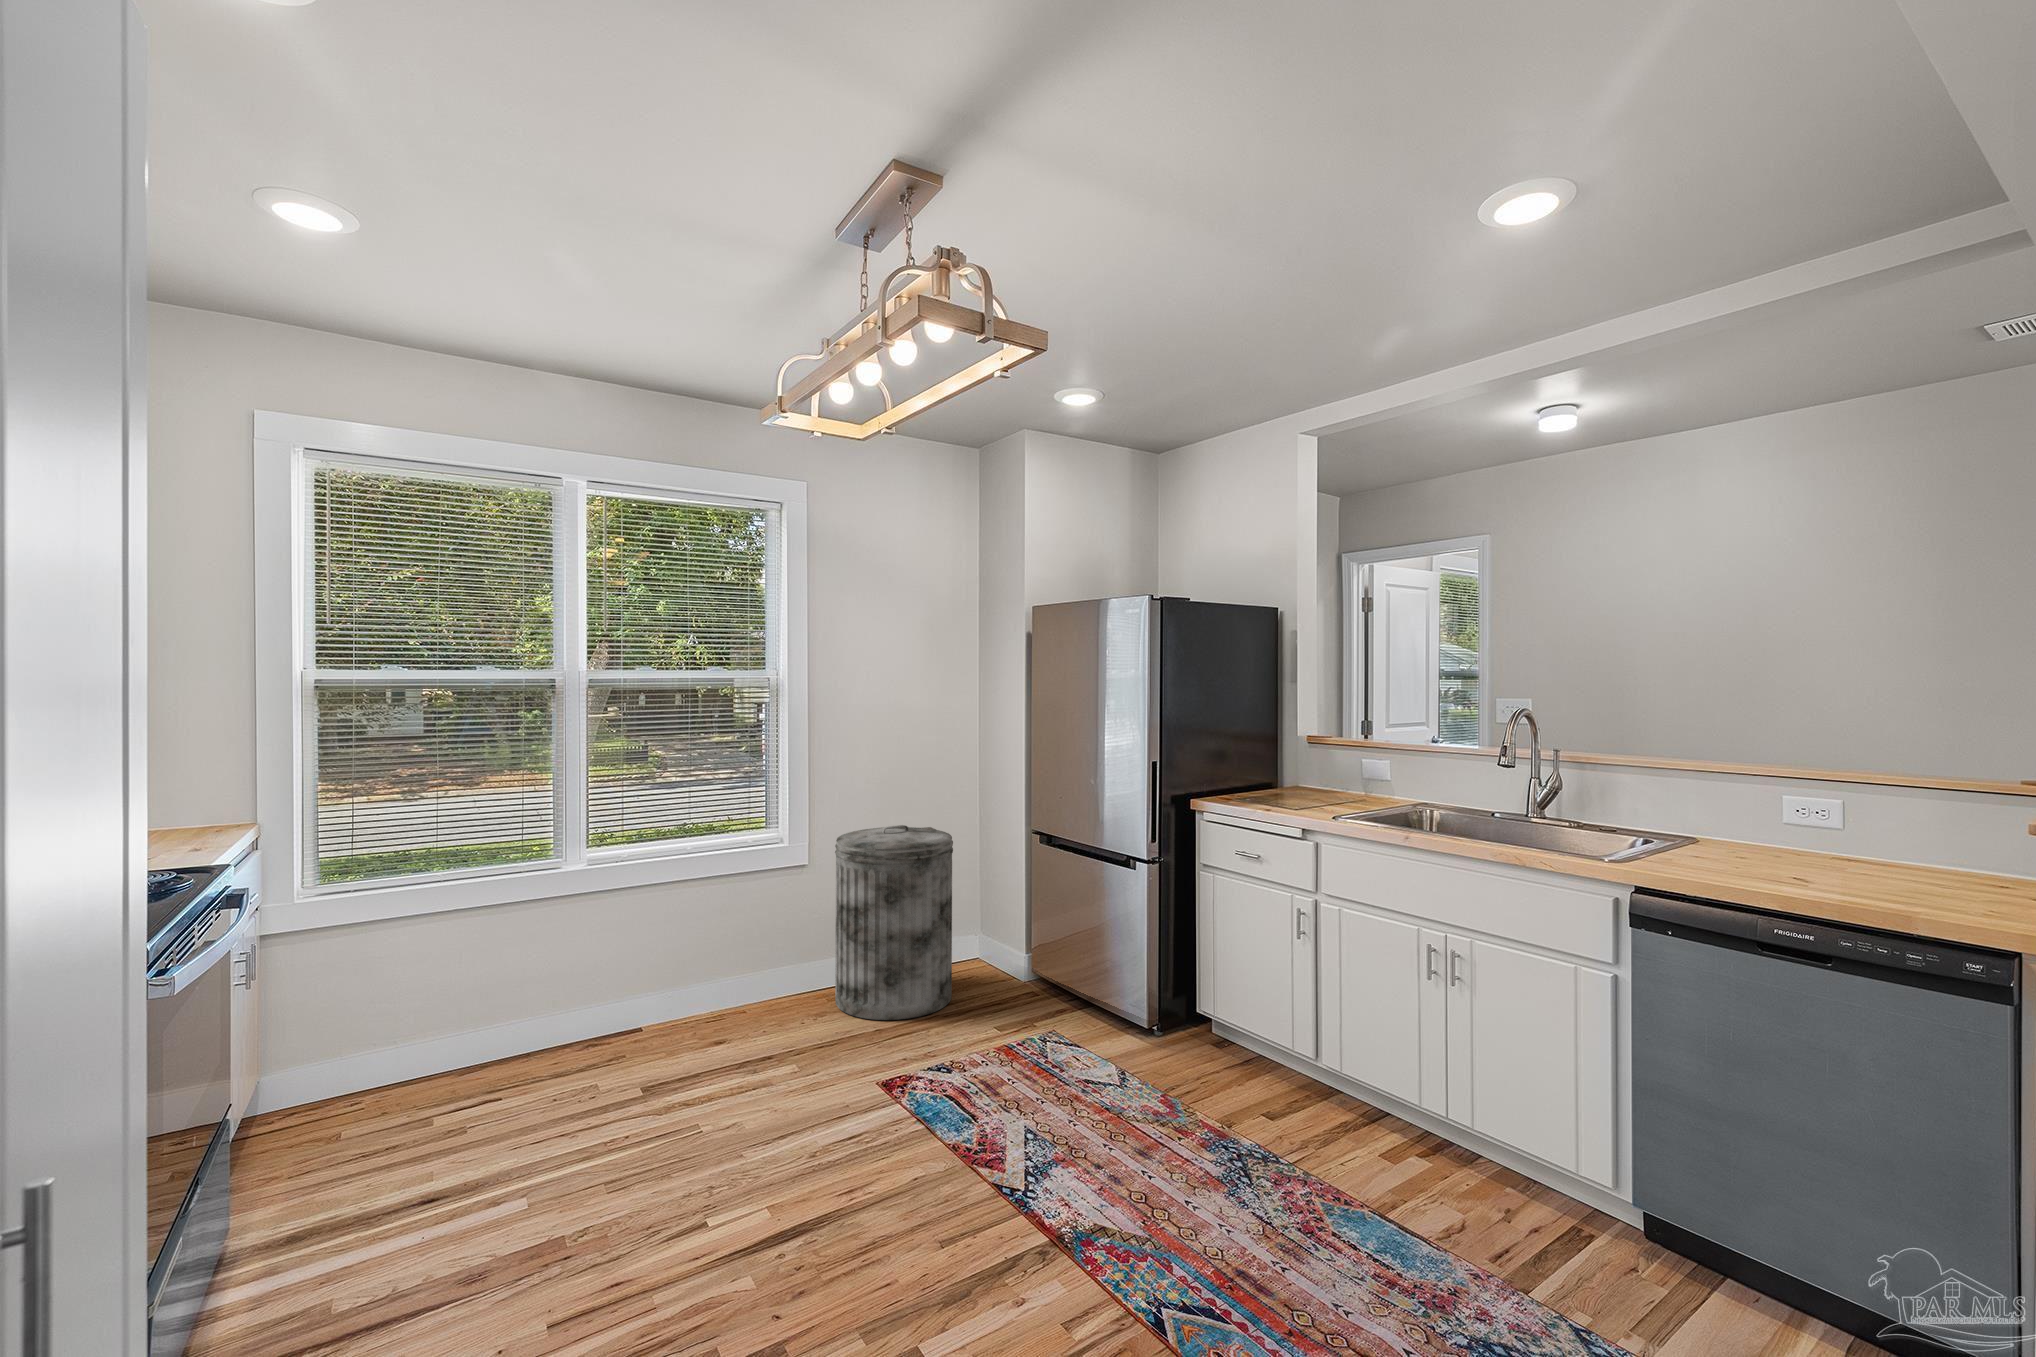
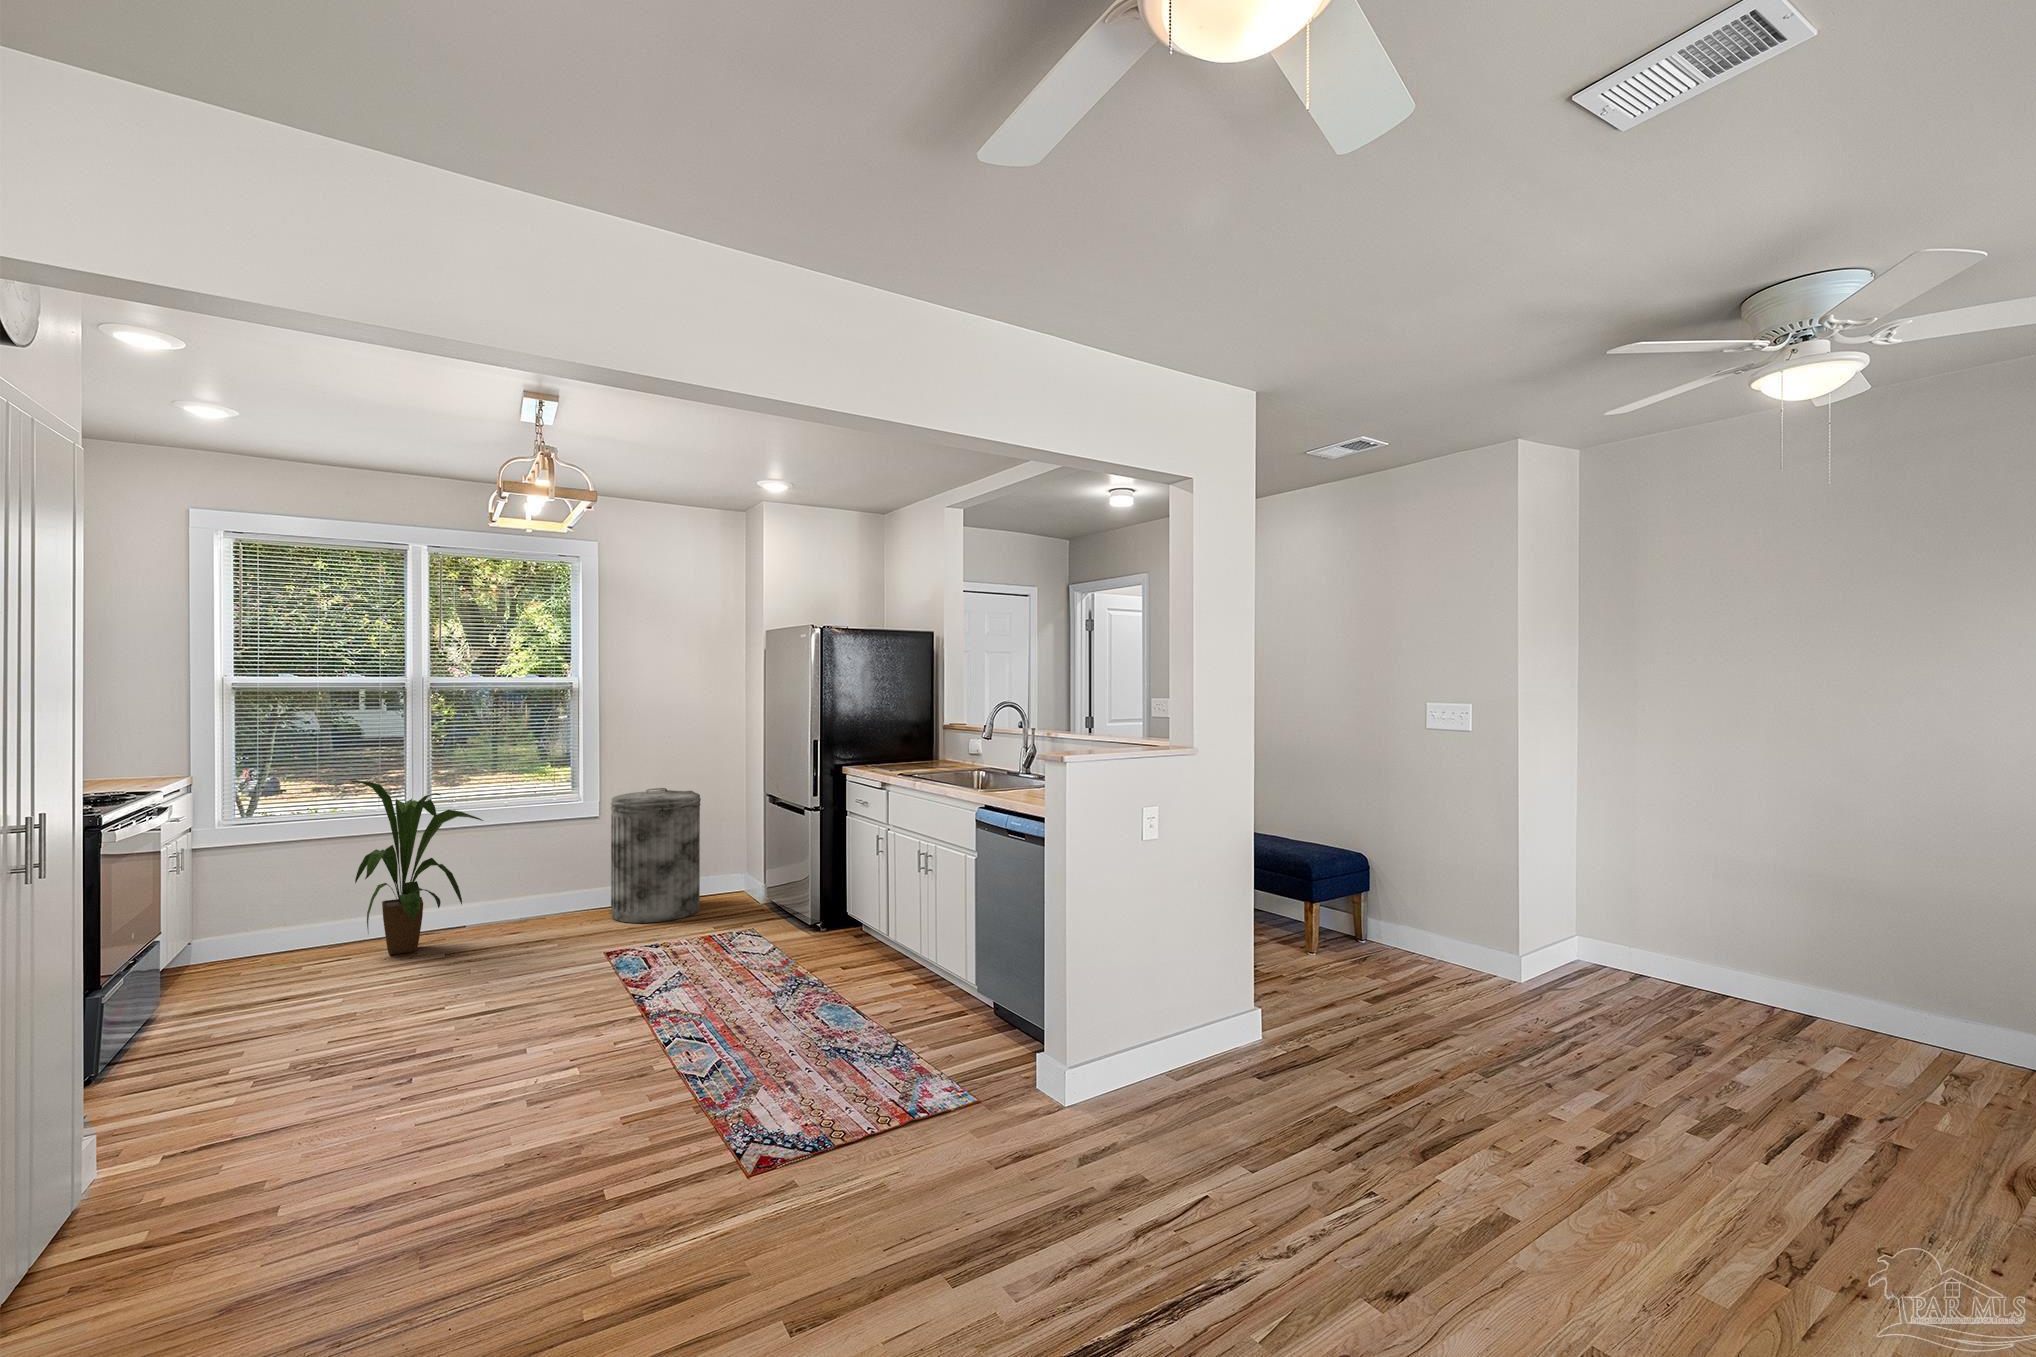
house plant: none [498,828,676,1090] -> present [351,781,483,955]

